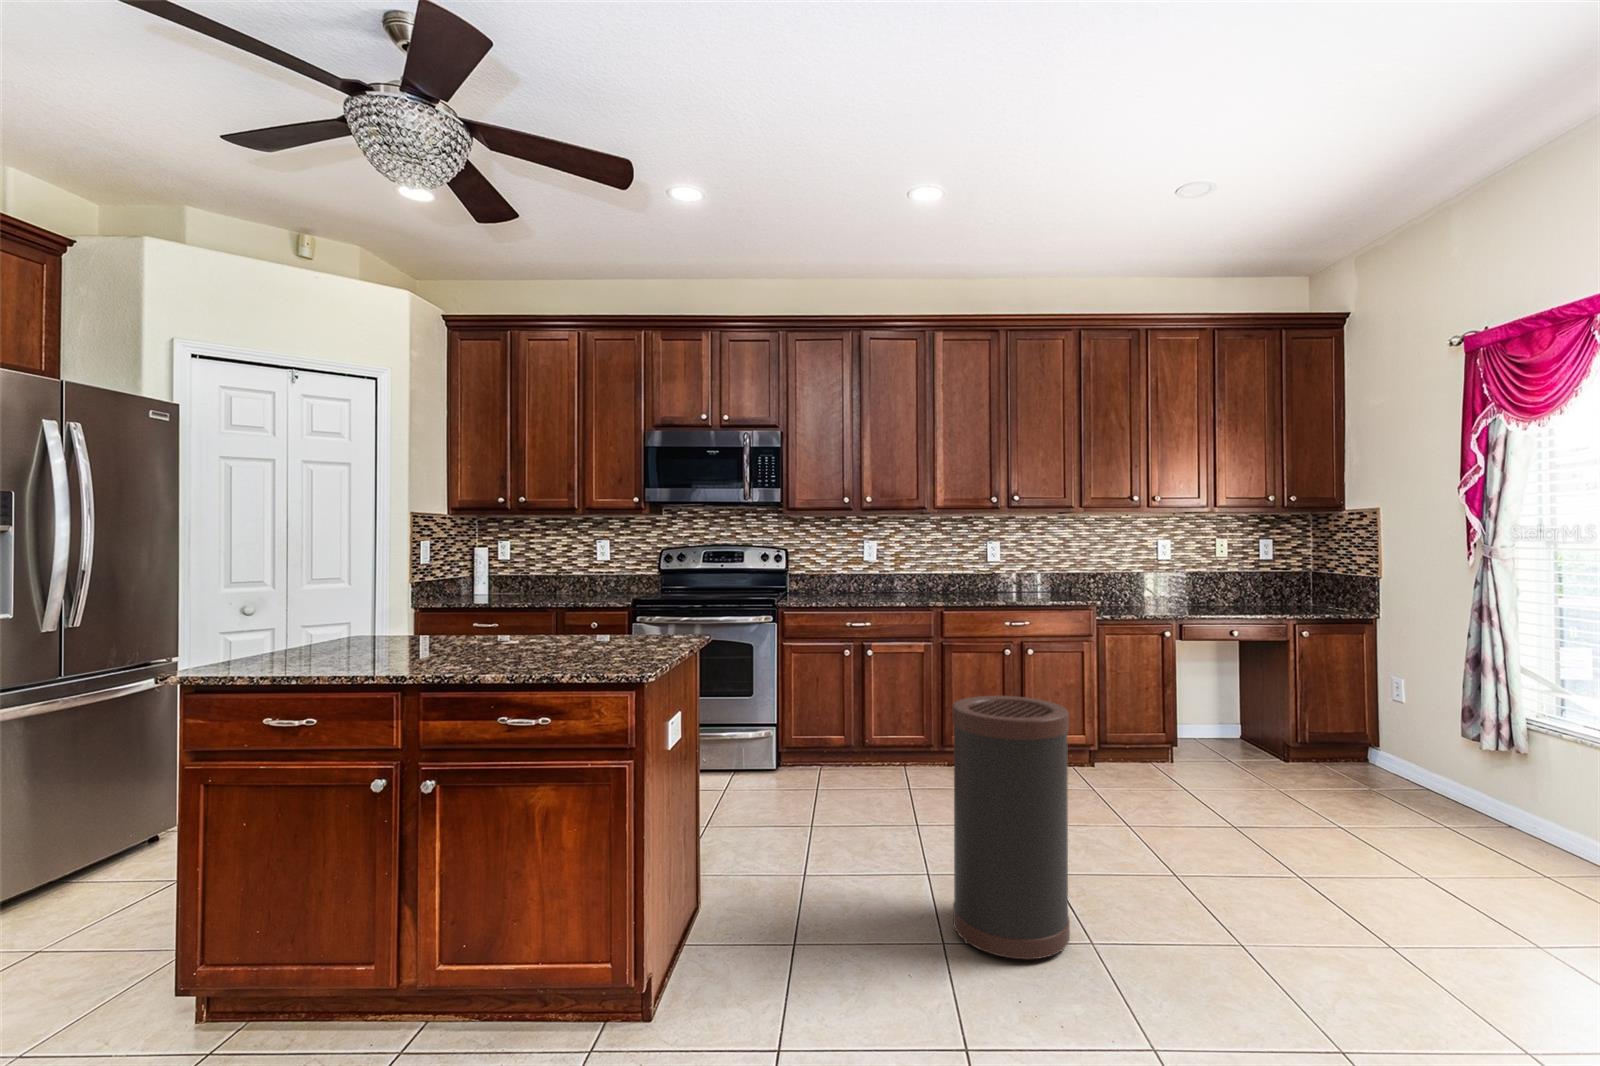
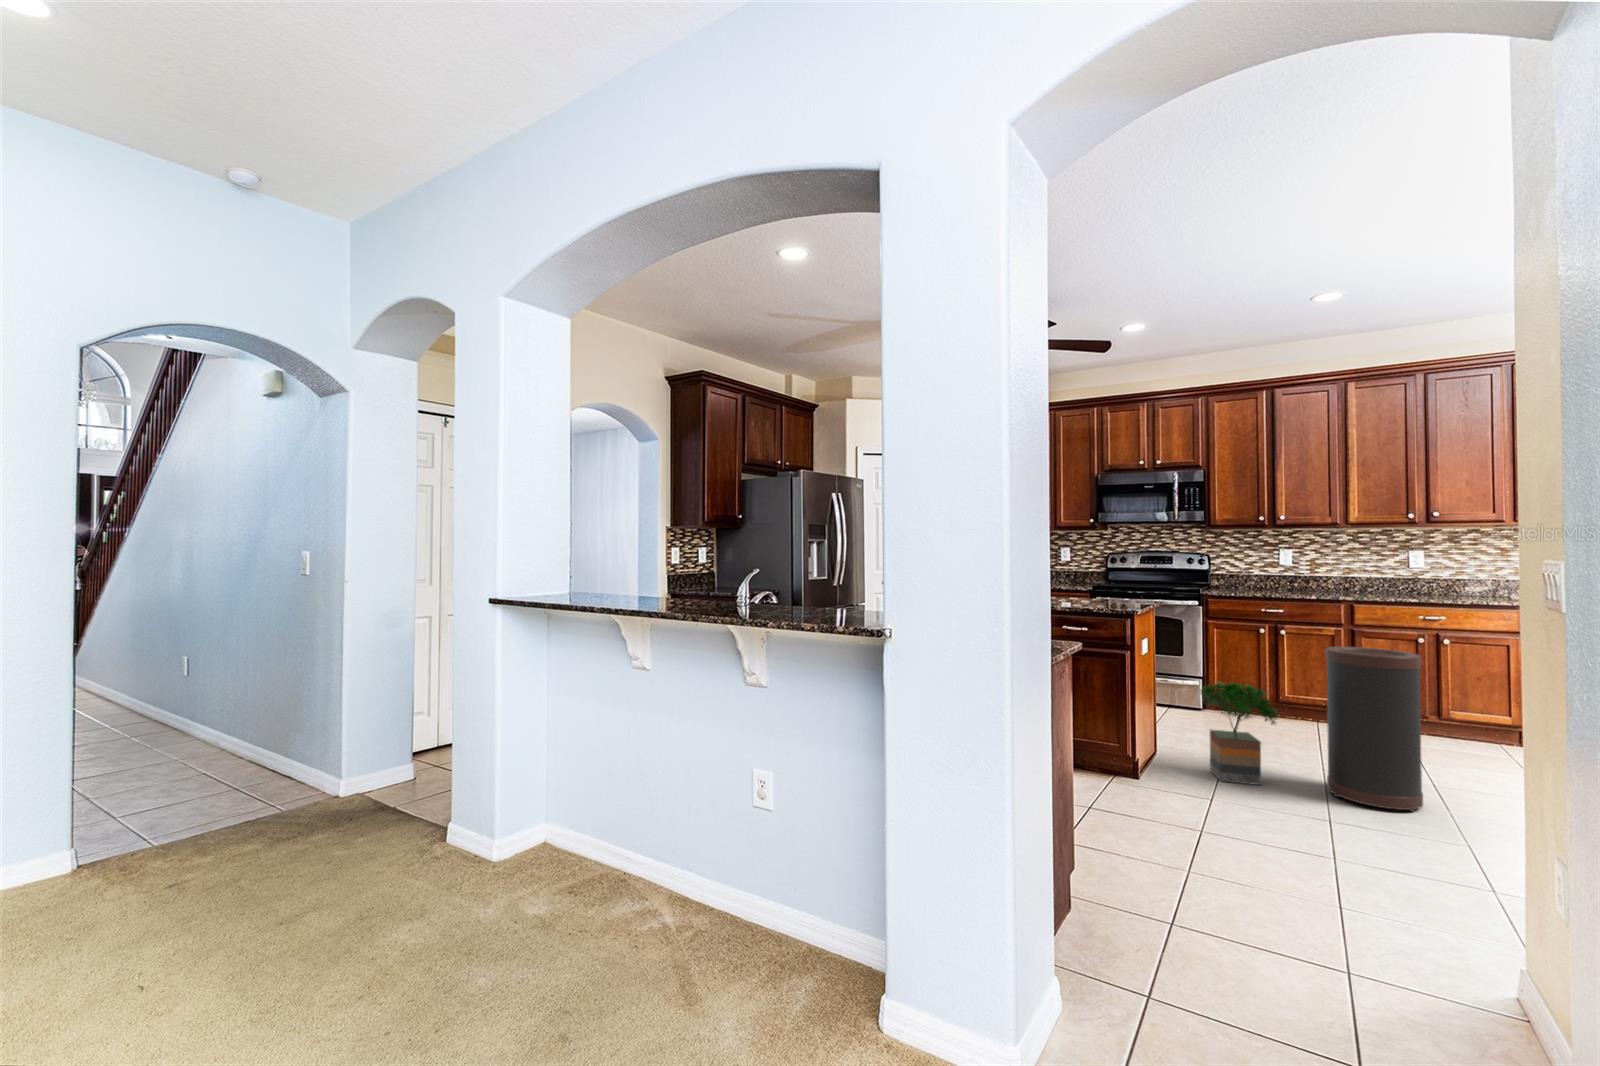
potted tree: none [778,767,896,954] -> present [1200,682,1278,785]

